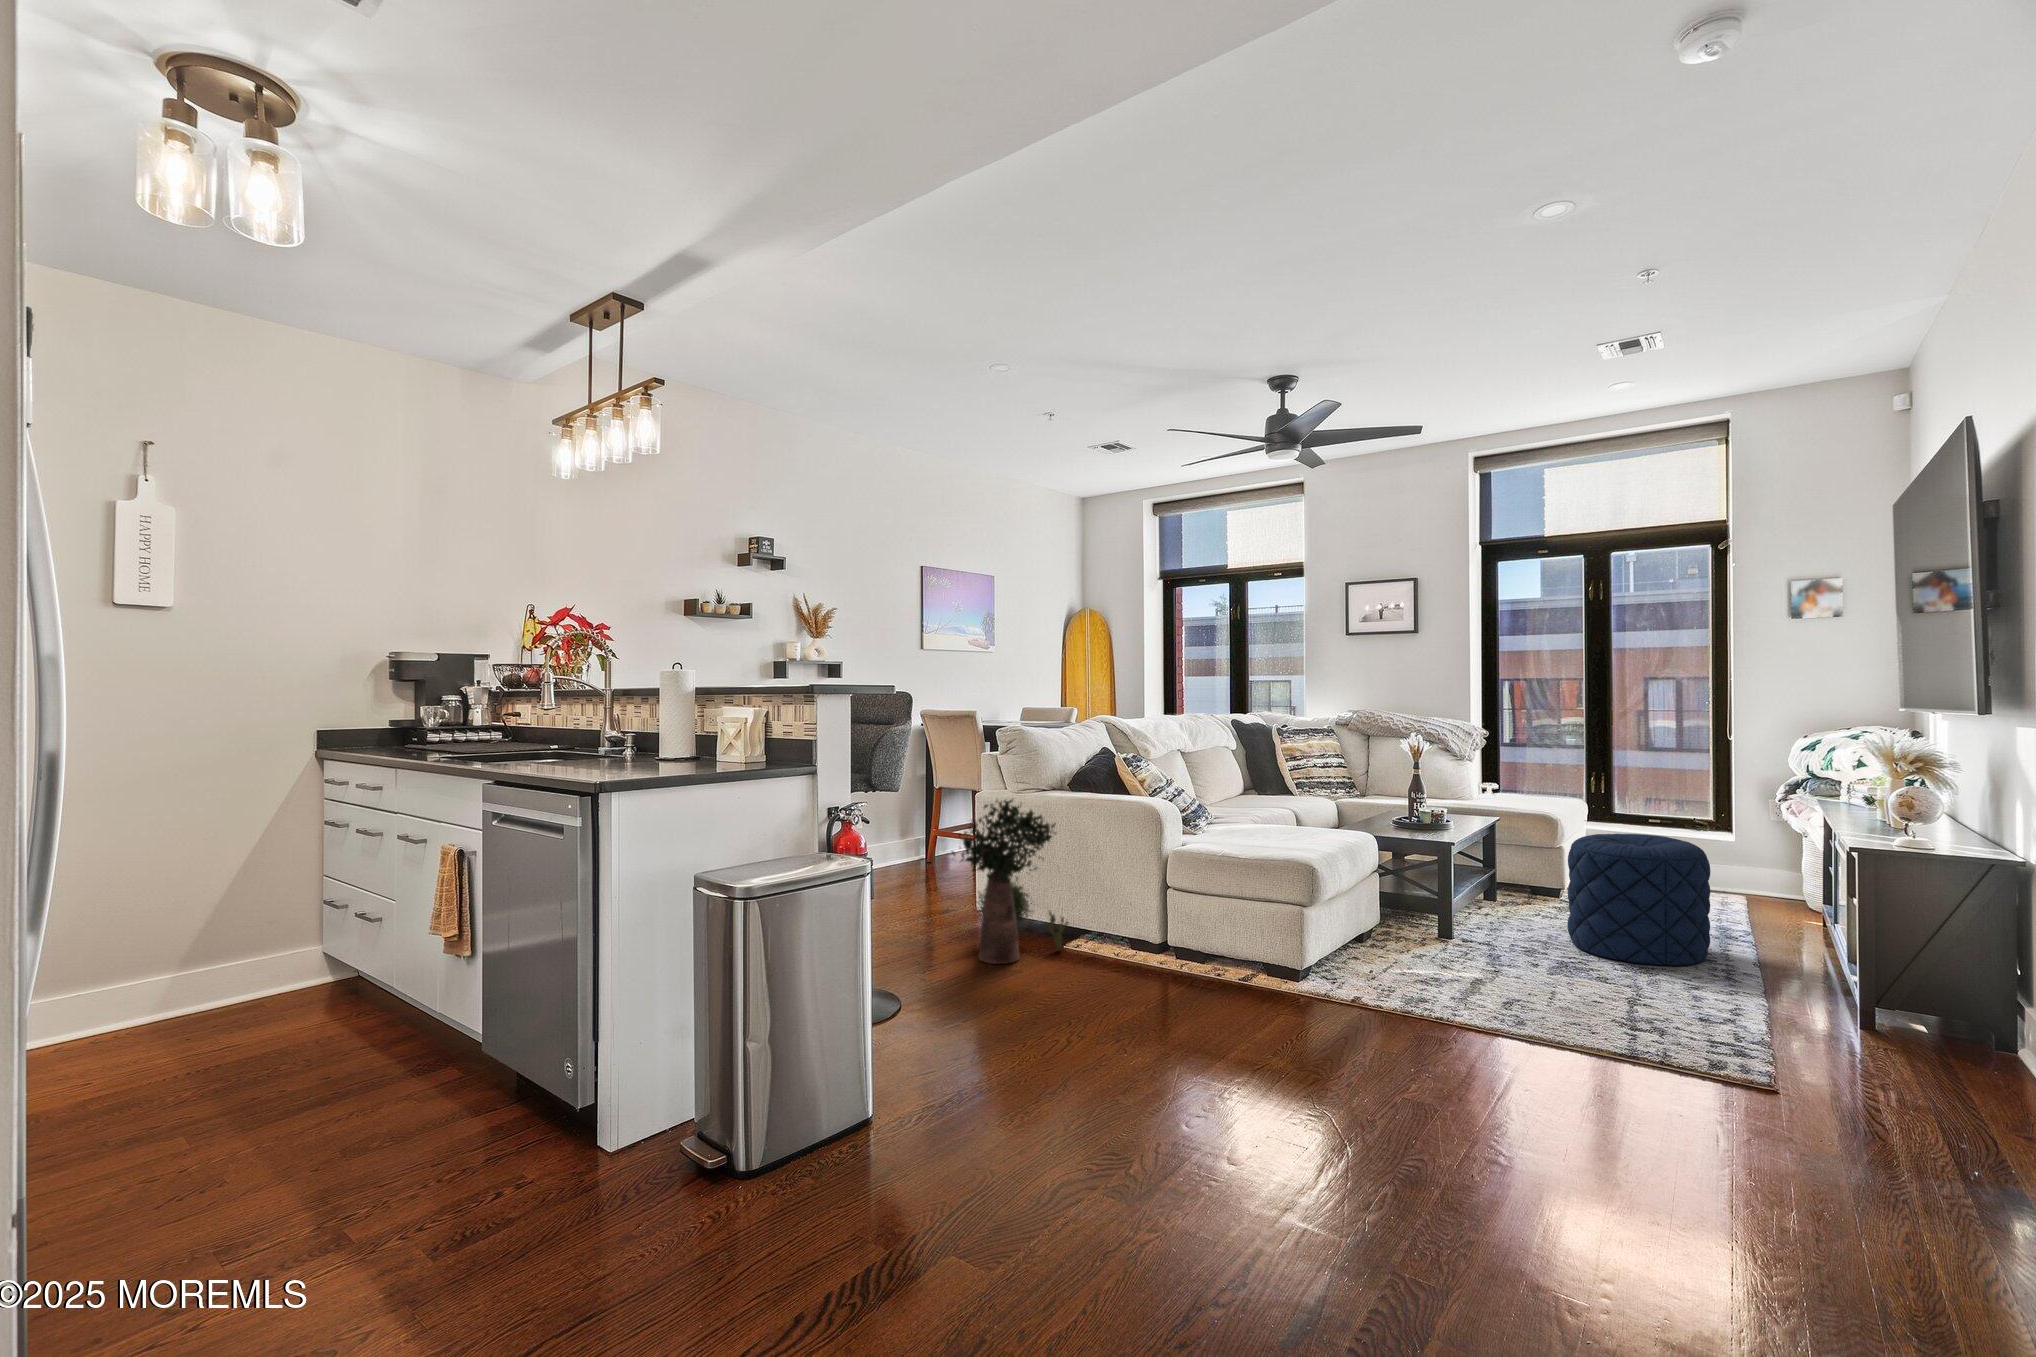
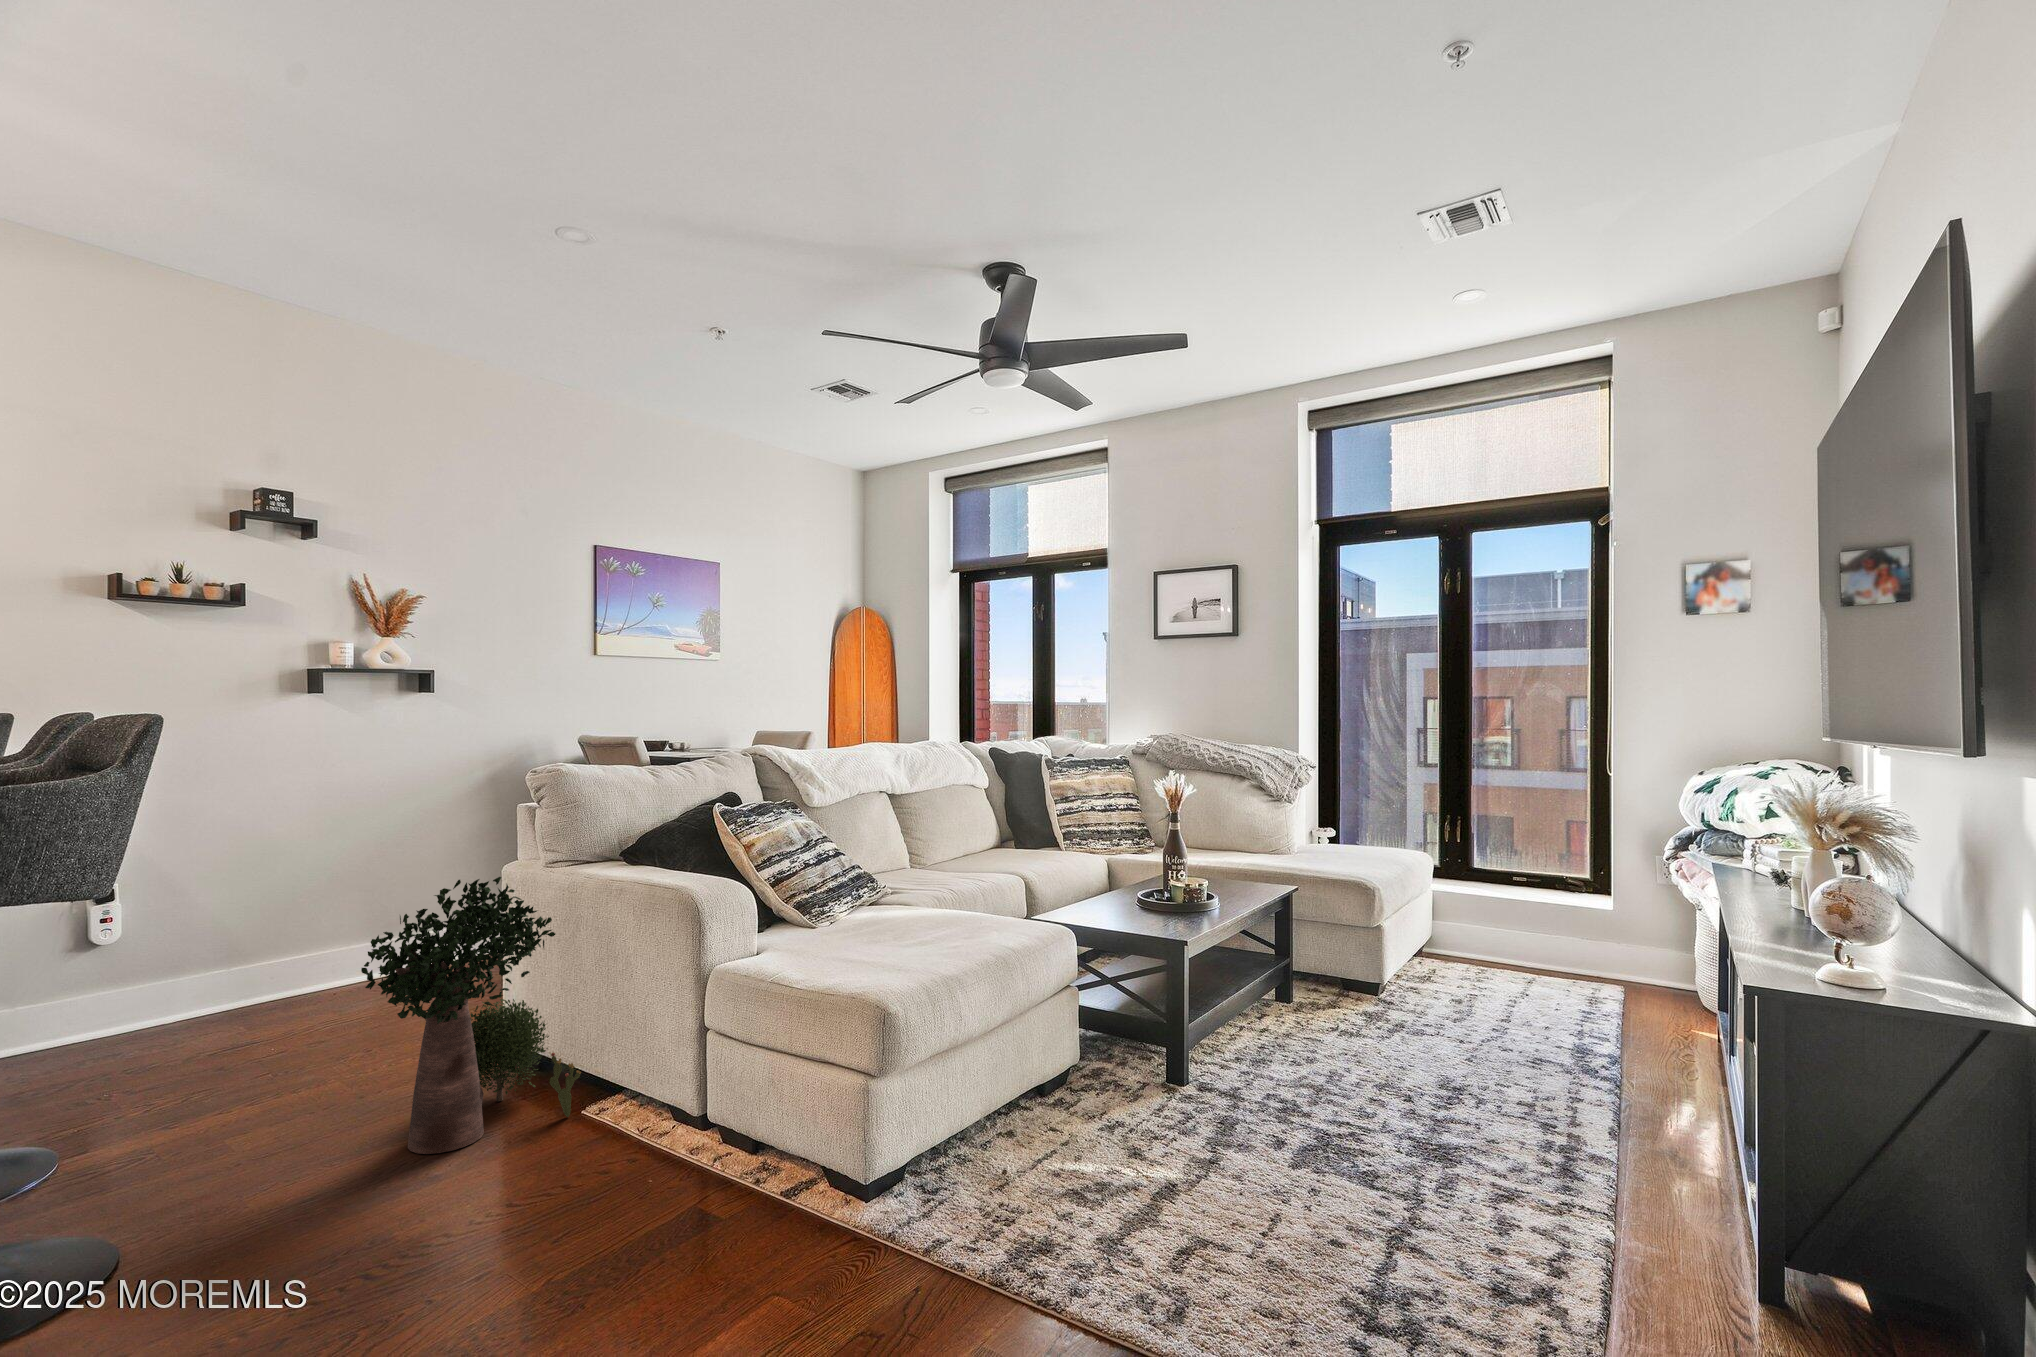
pouf: present [1567,834,1710,965] -> none [1351,922,1550,1140]

